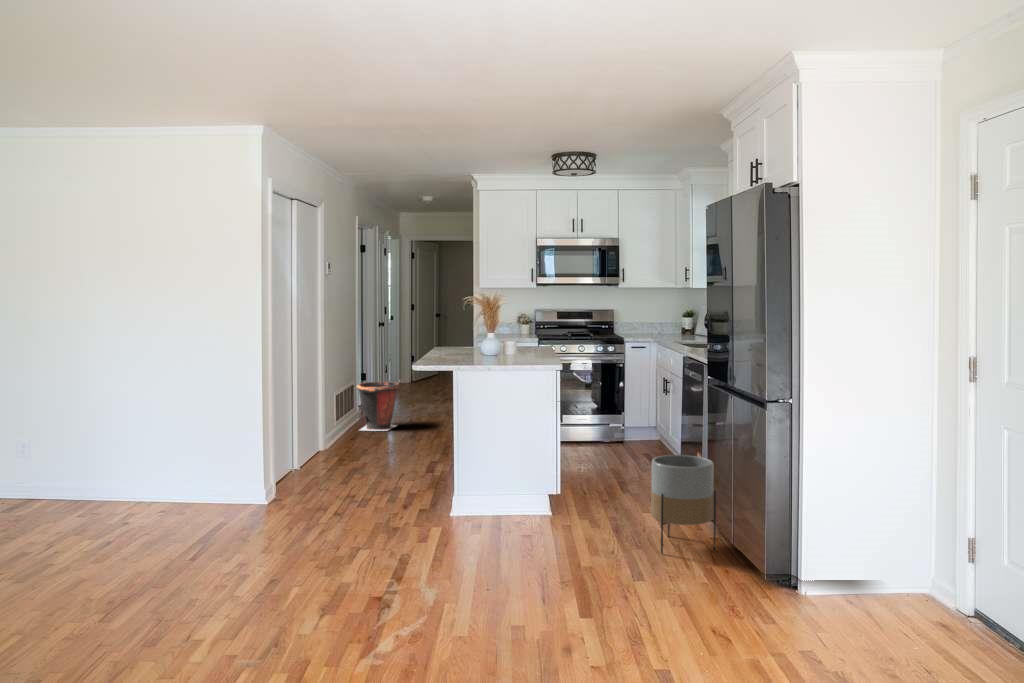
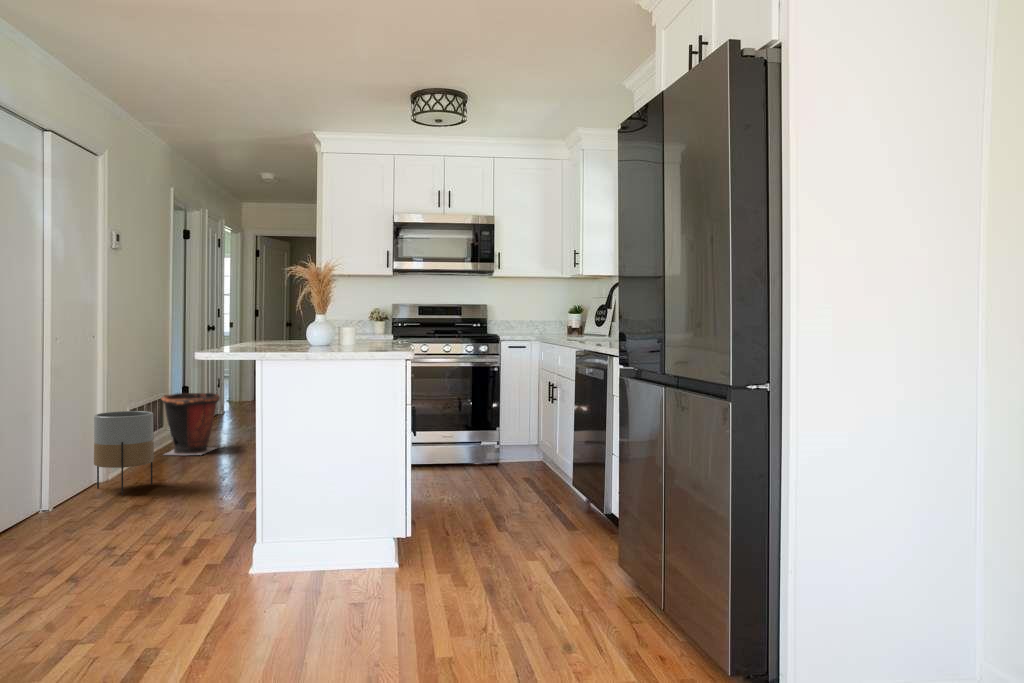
planter: present [651,455,716,554] -> present [94,411,154,495]

